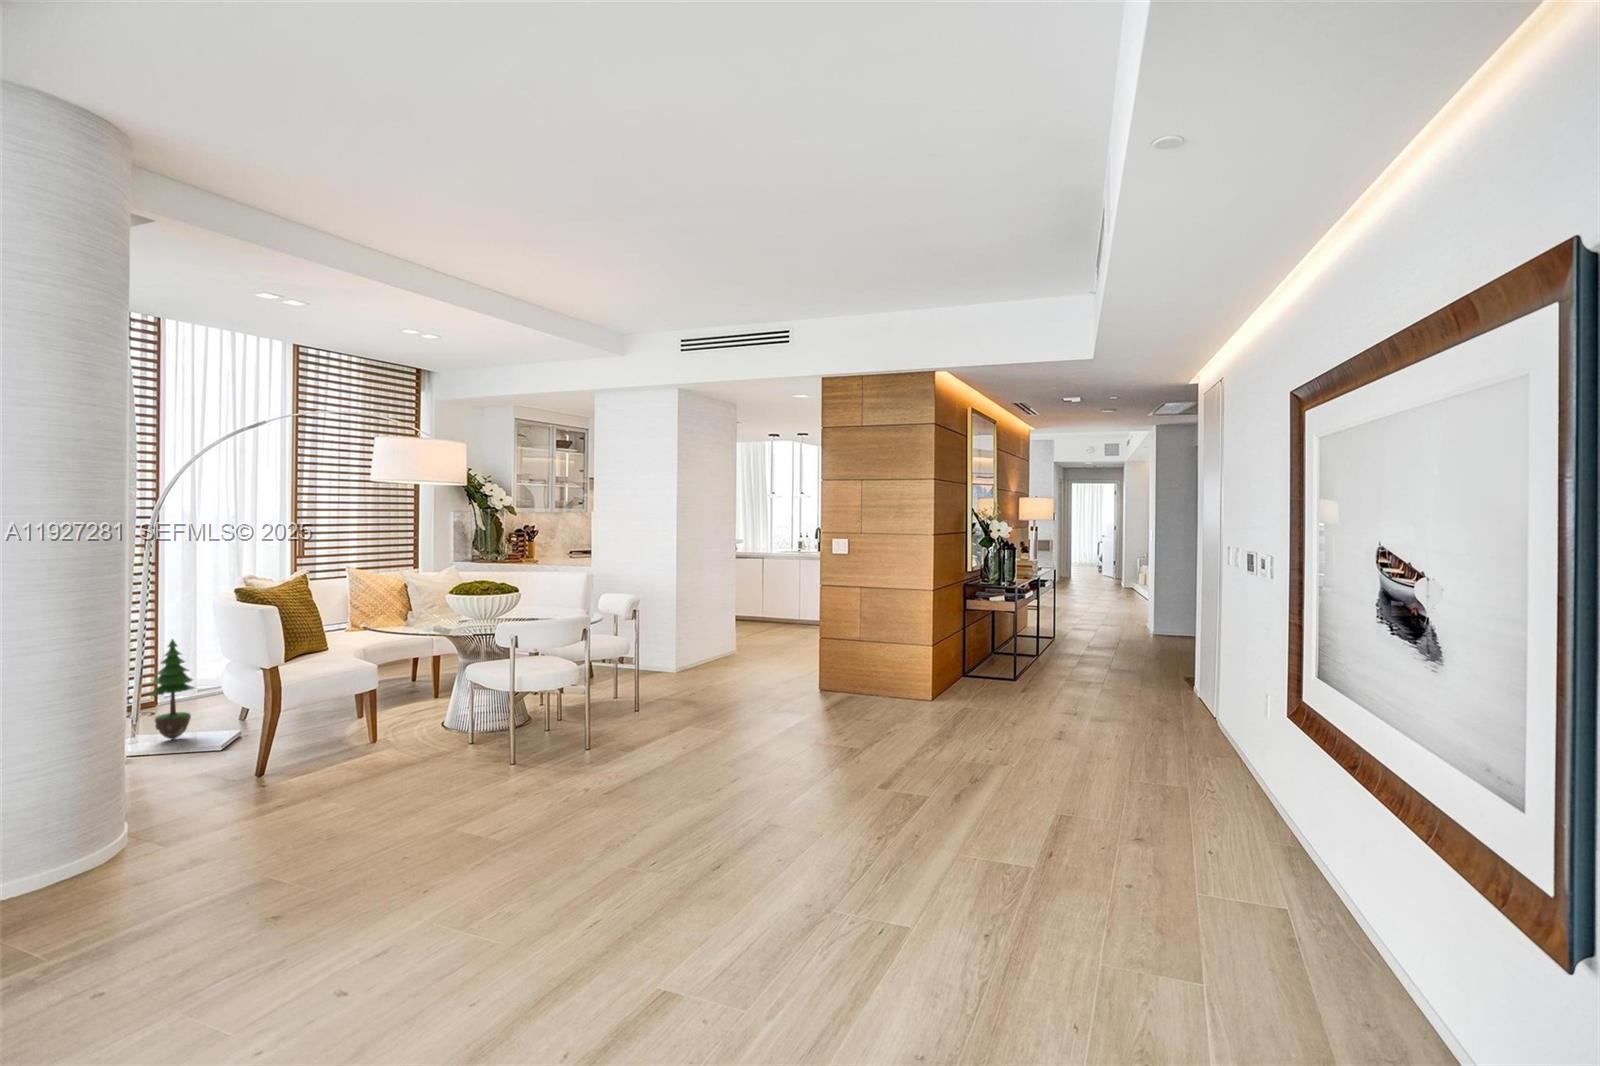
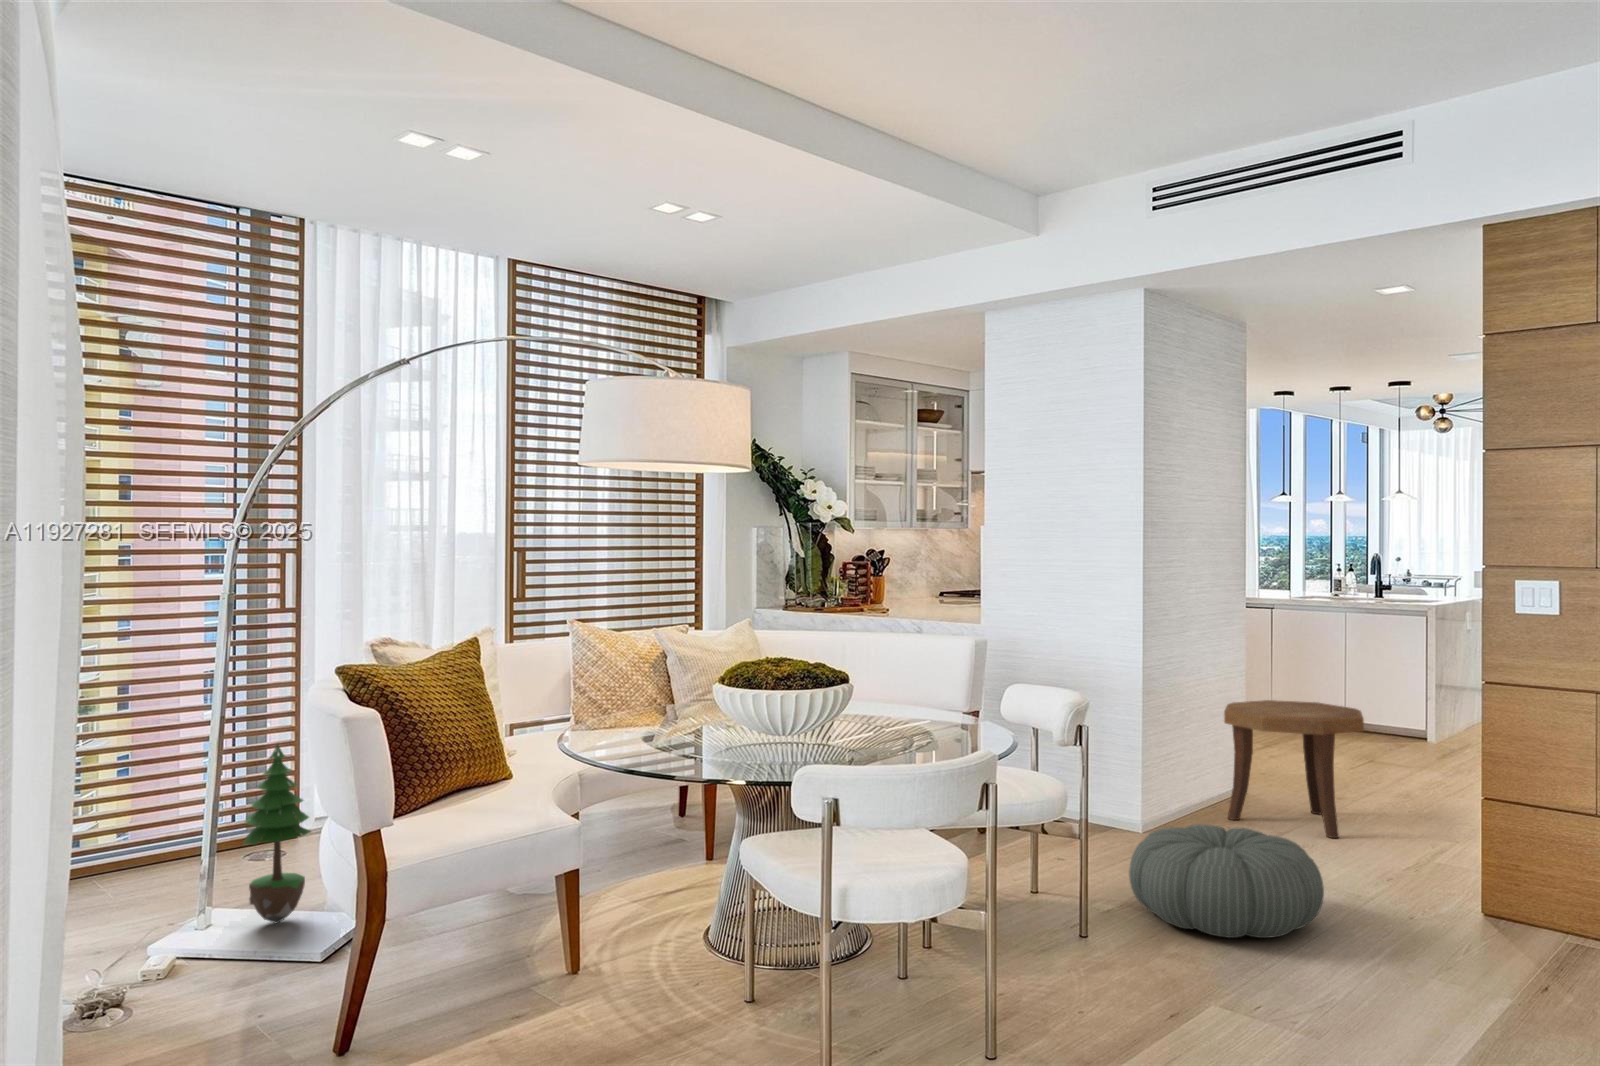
side table: none [713,605,776,668] -> present [1224,700,1364,838]
pouf: none [654,659,737,705] -> present [1129,824,1324,938]

